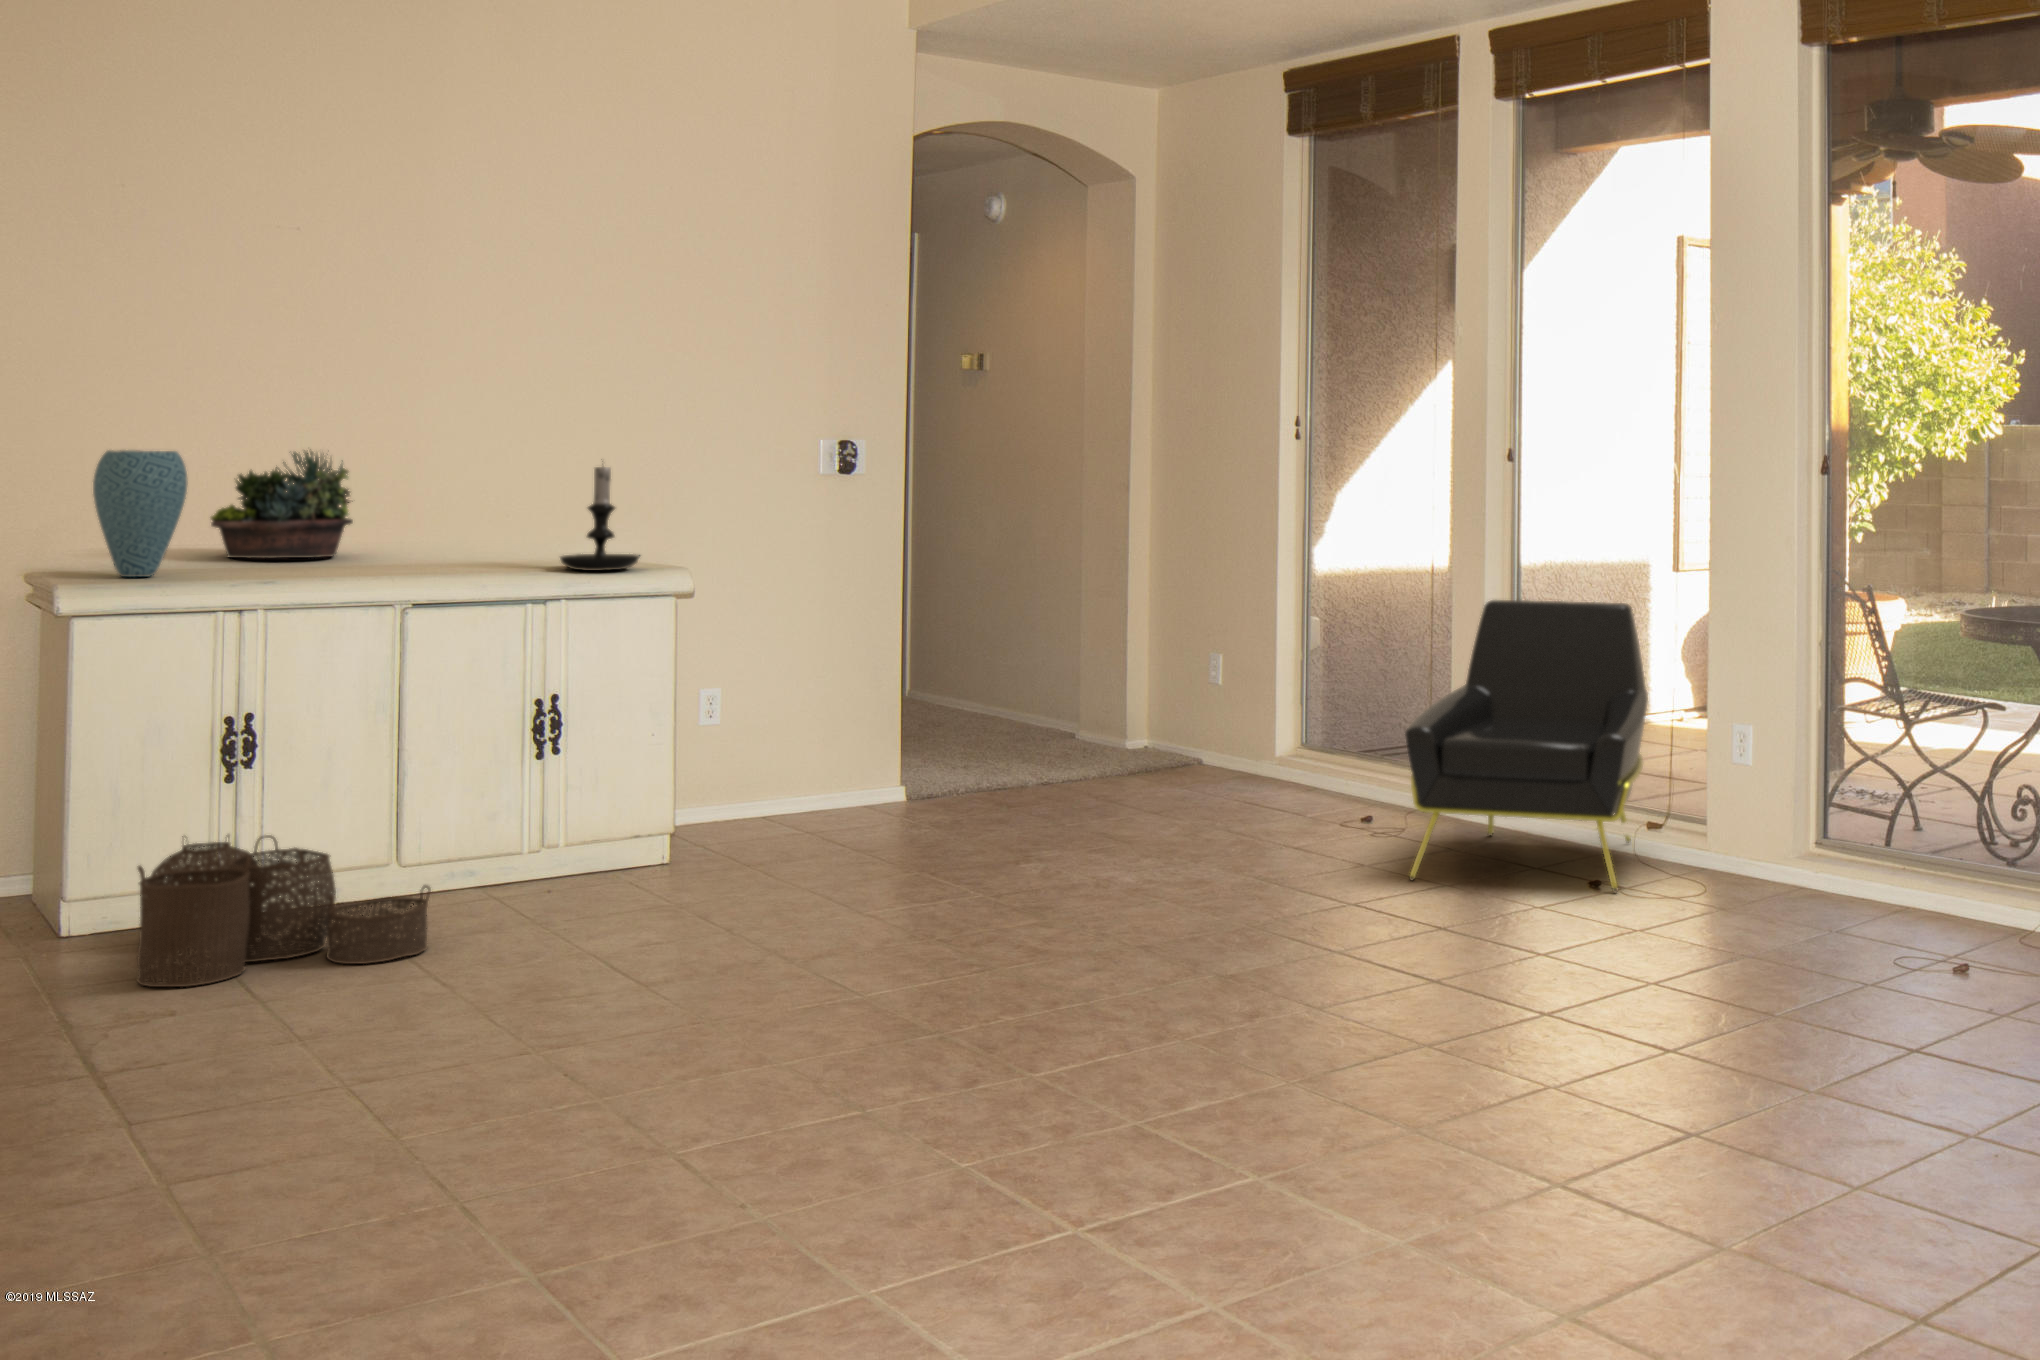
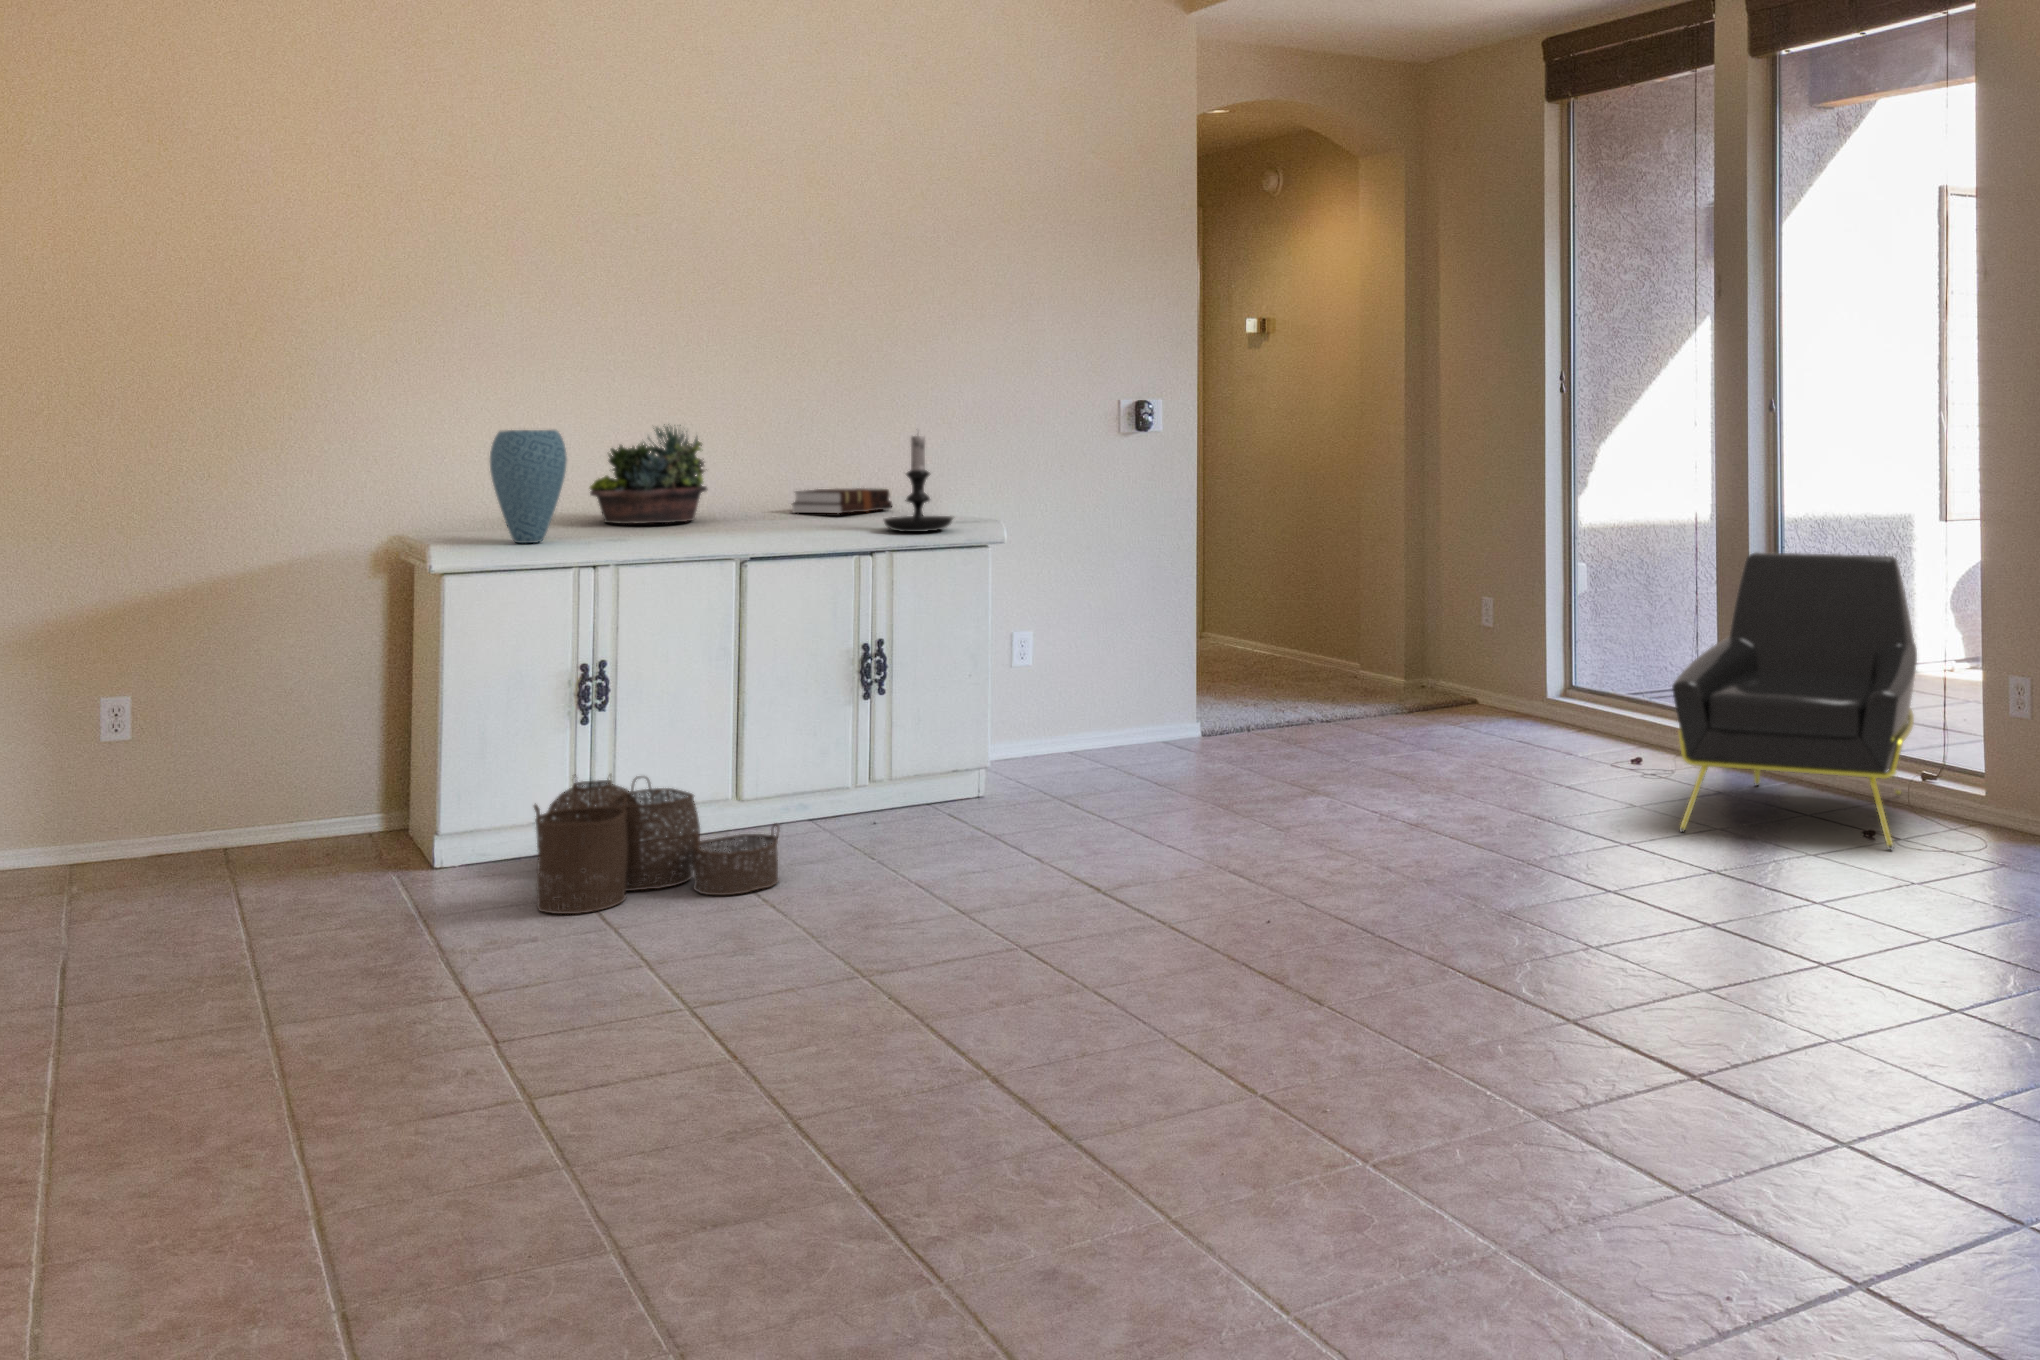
hardback book: none [449,524,569,551] -> present [792,488,892,513]

